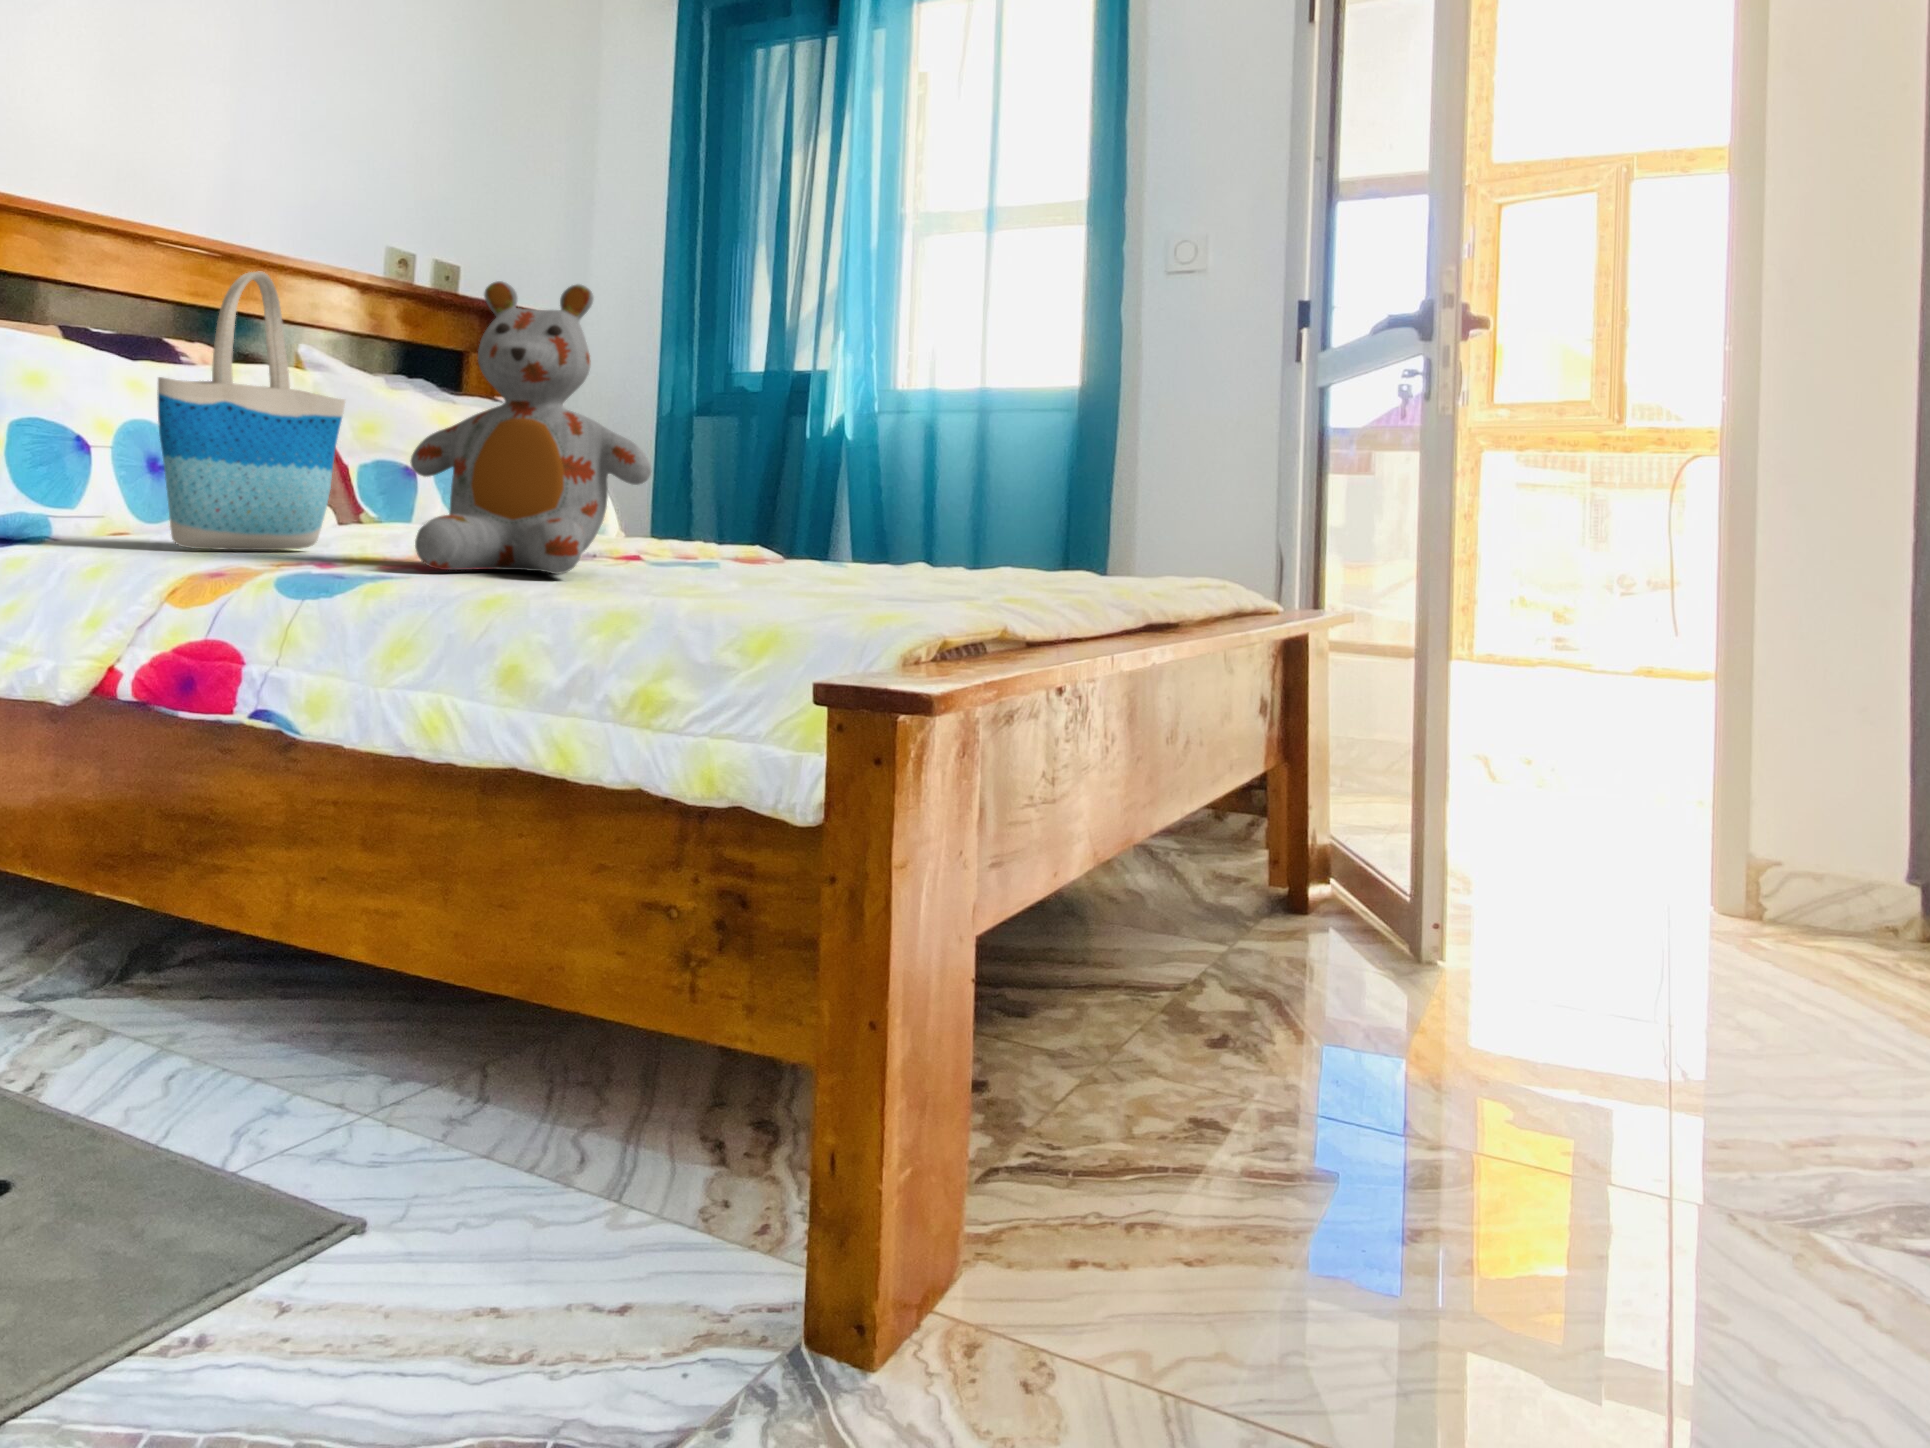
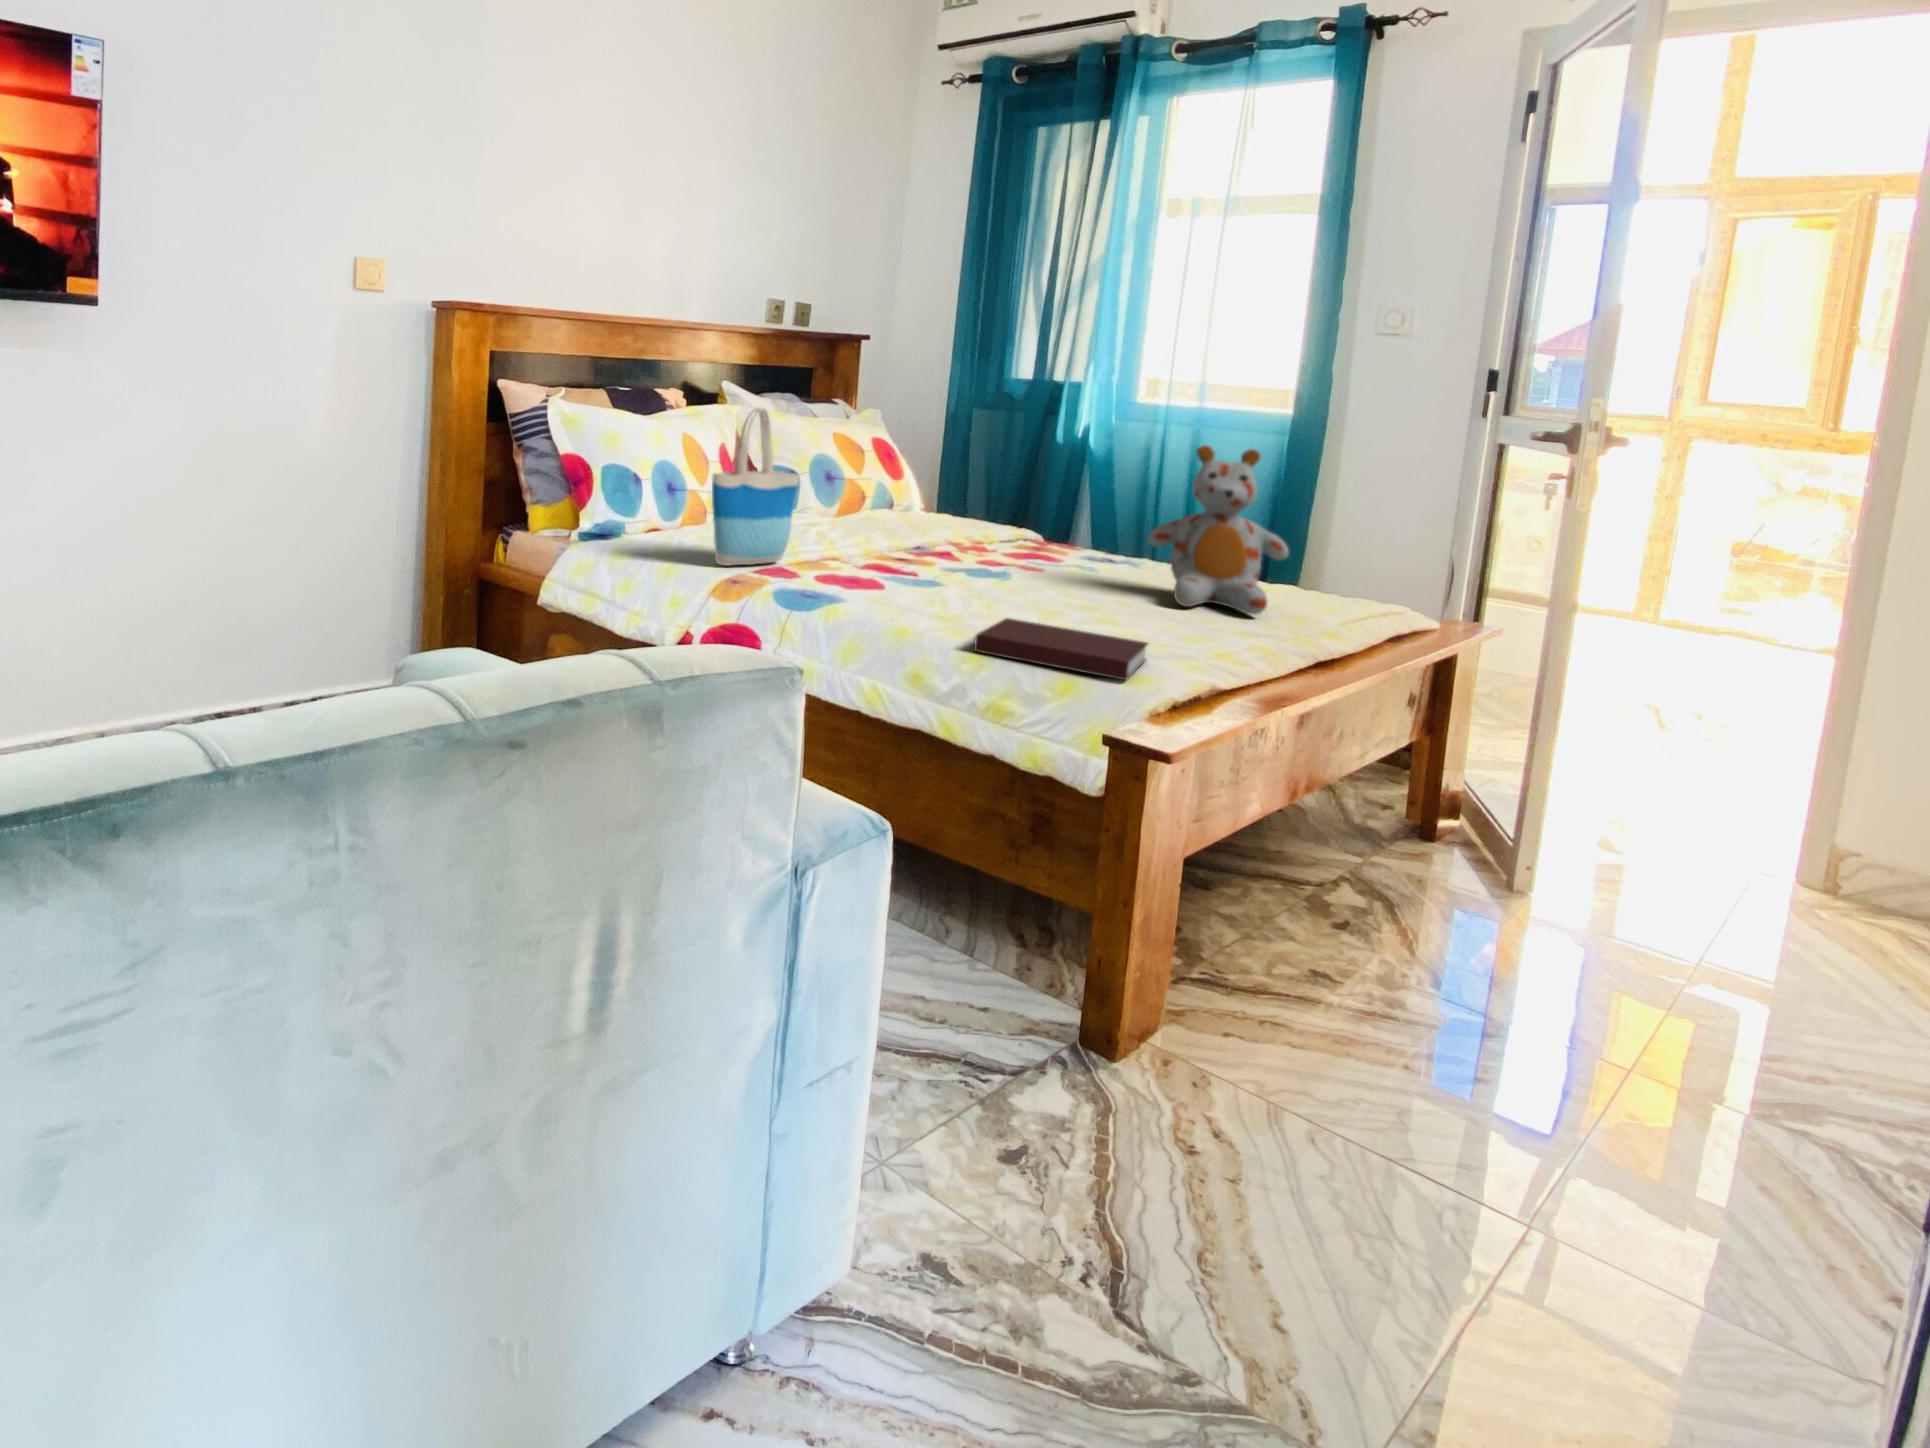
stuffed bear: present [410,281,651,574] -> present [1148,445,1289,615]
notebook: none [591,564,899,617] -> present [974,618,1148,680]

